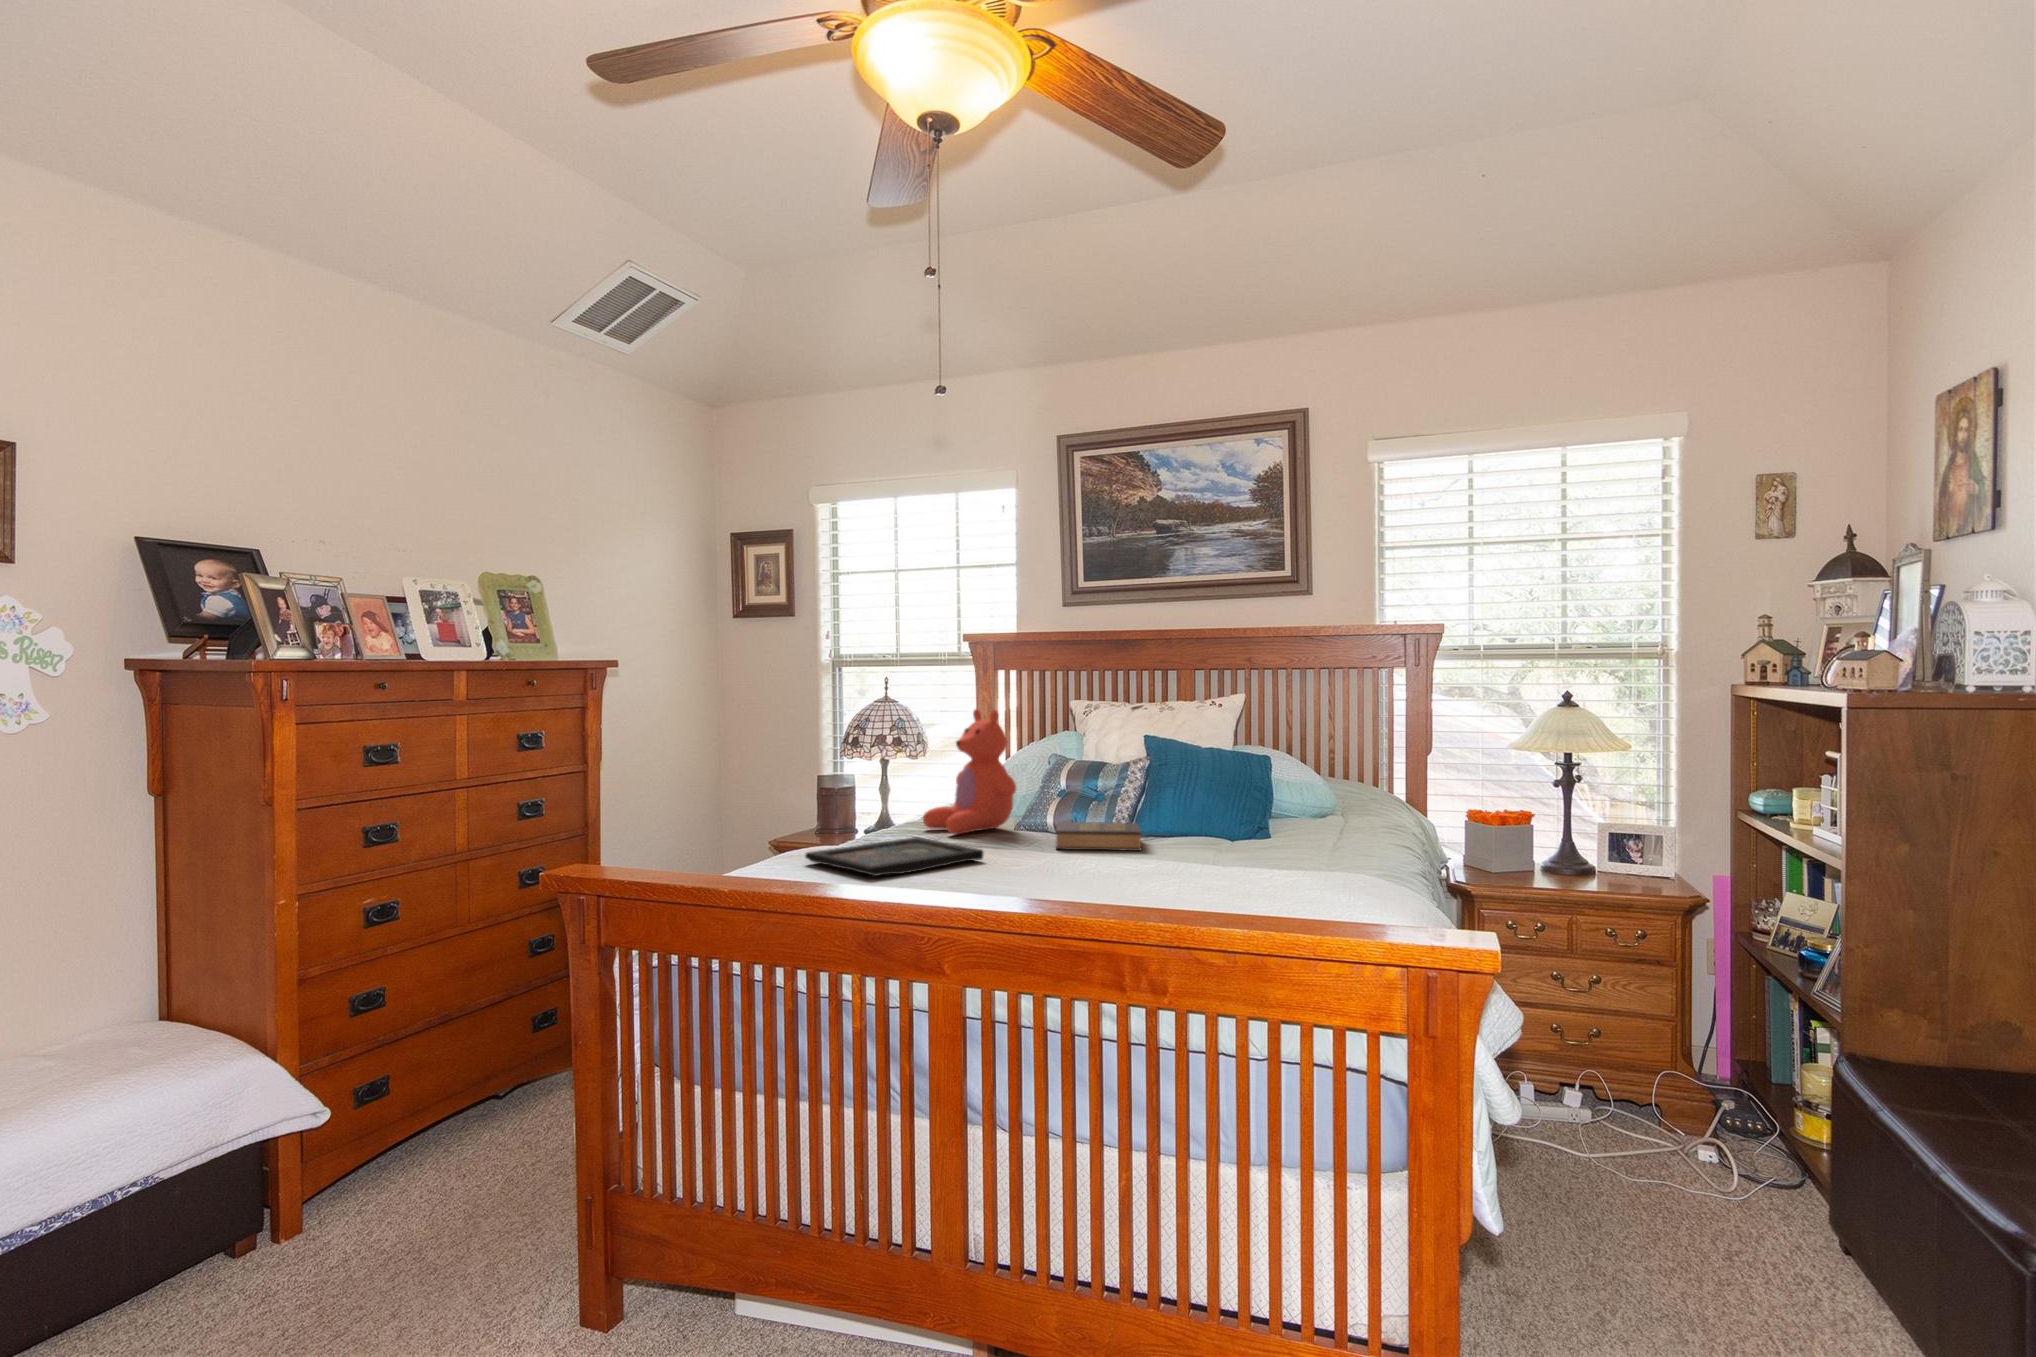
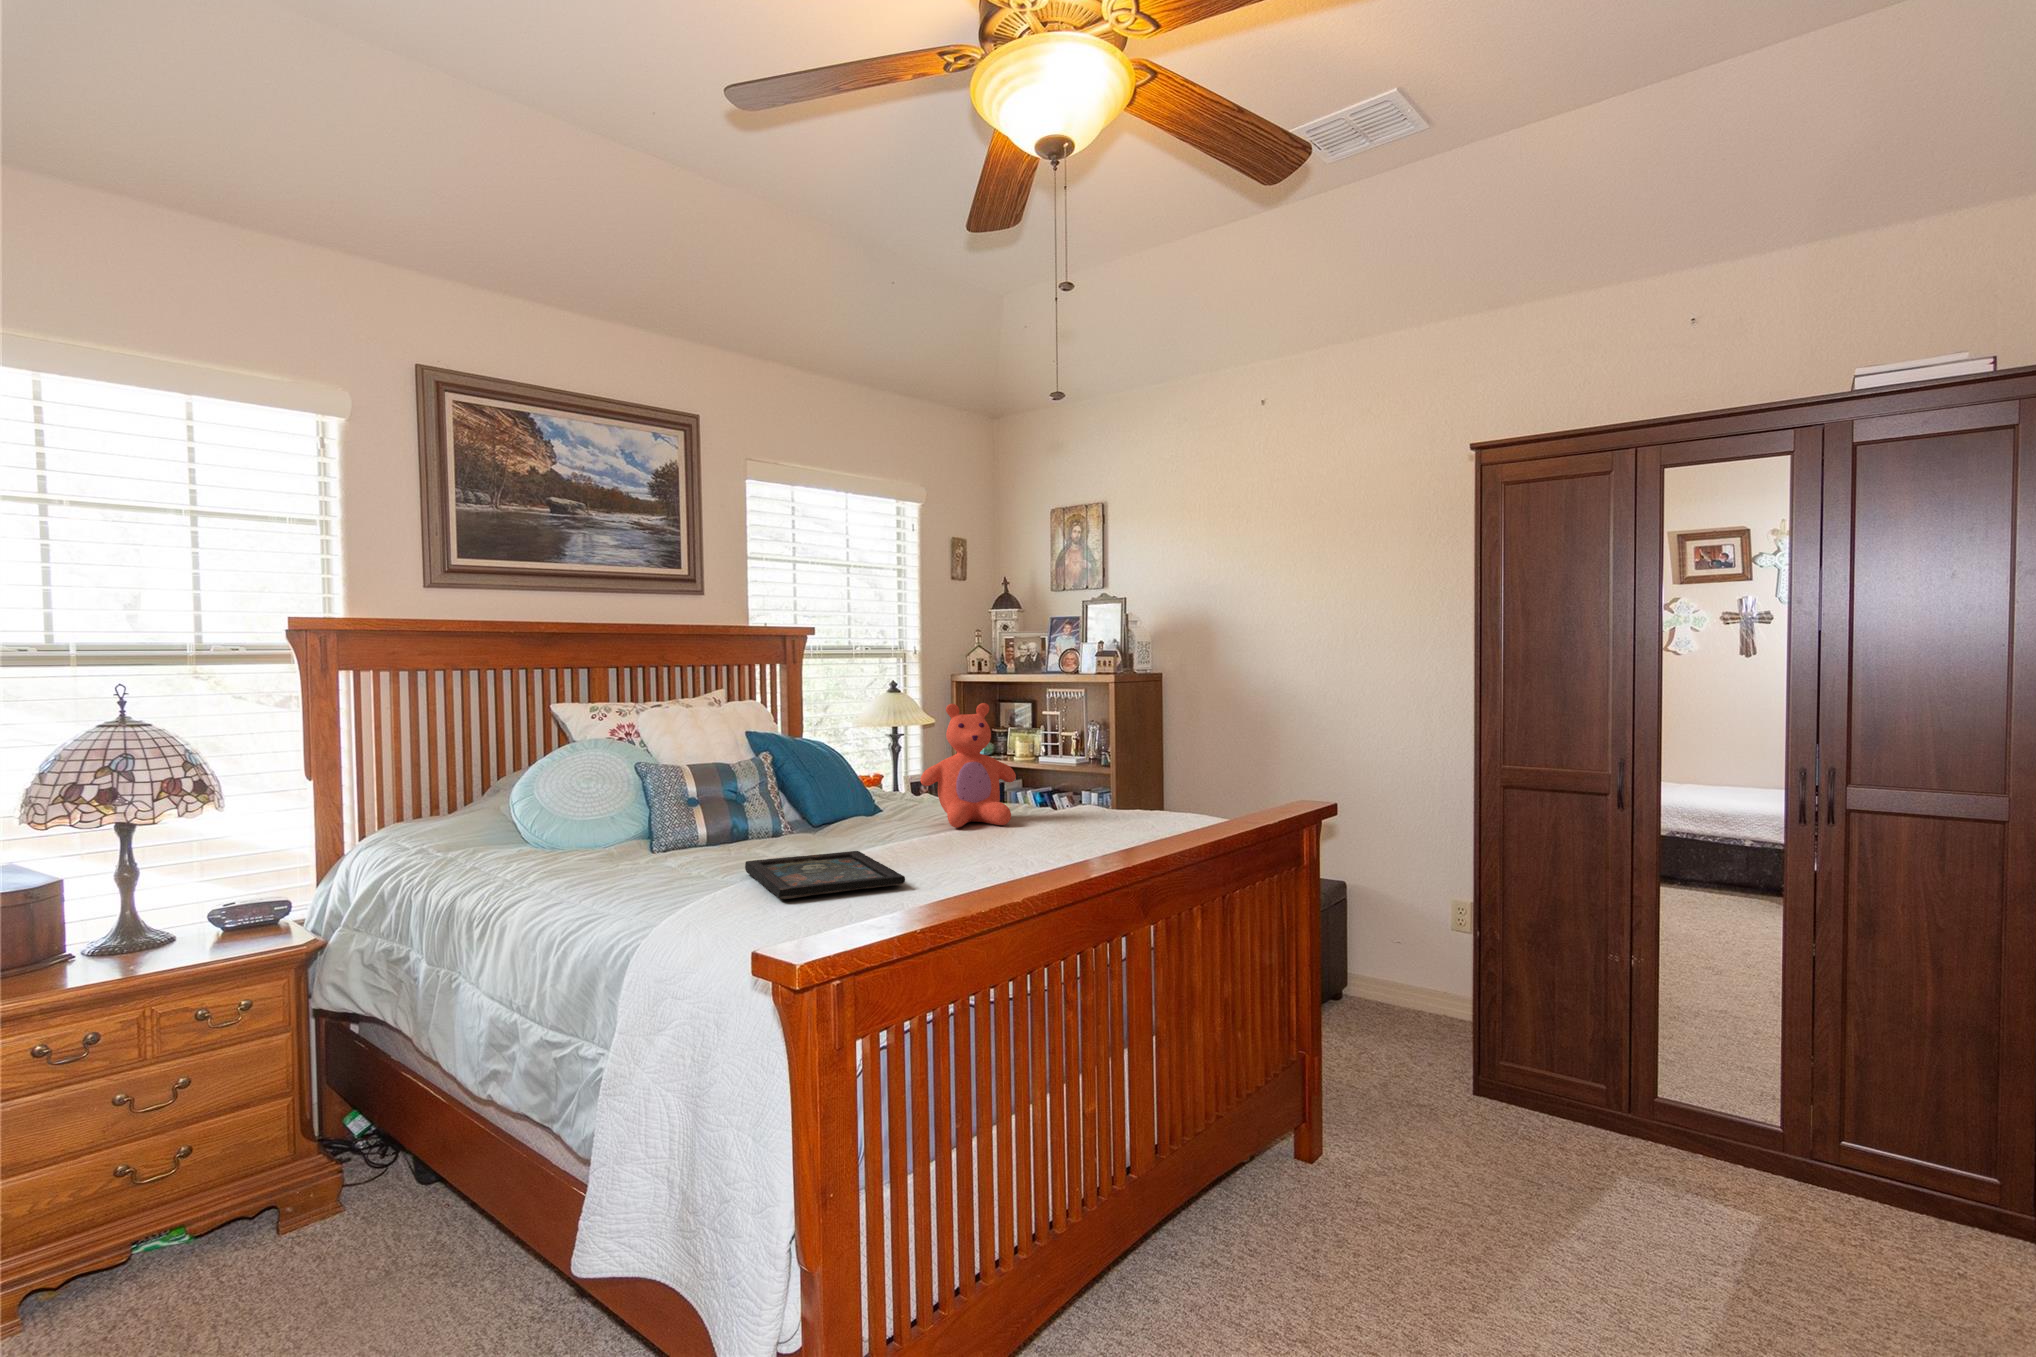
teddy bear: present [923,709,1016,835] -> present [920,703,1016,828]
hardback book: present [1056,822,1141,851] -> none [777,813,874,846]

